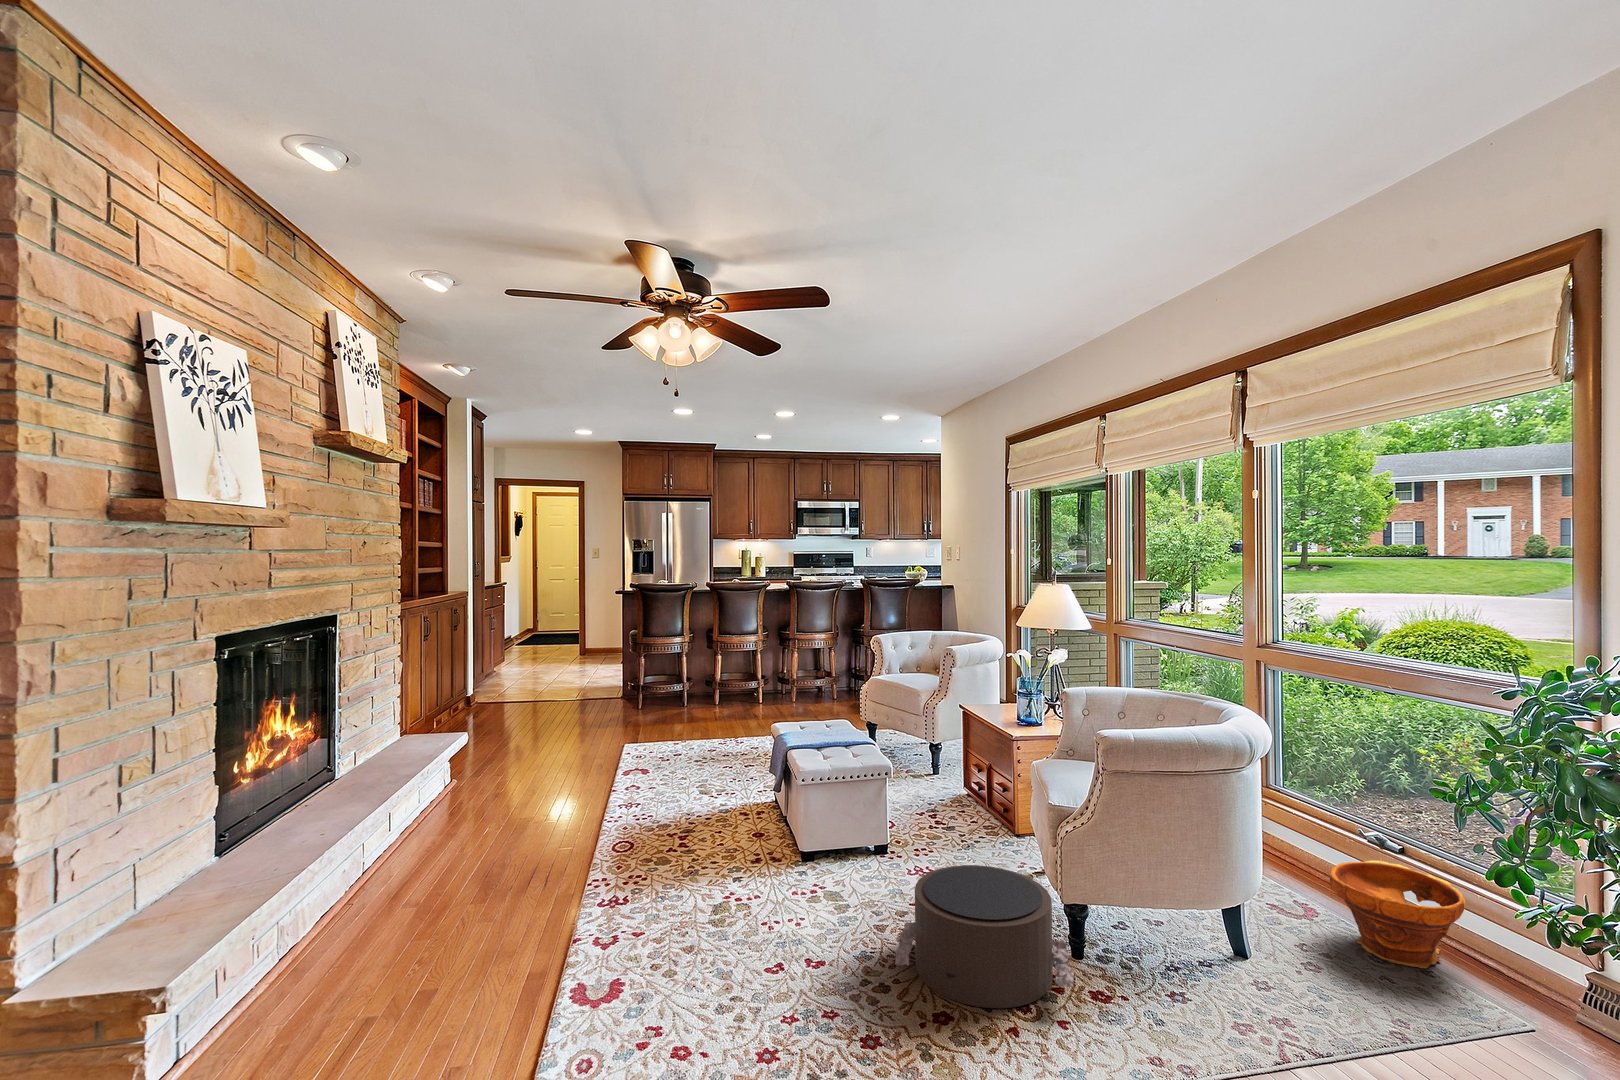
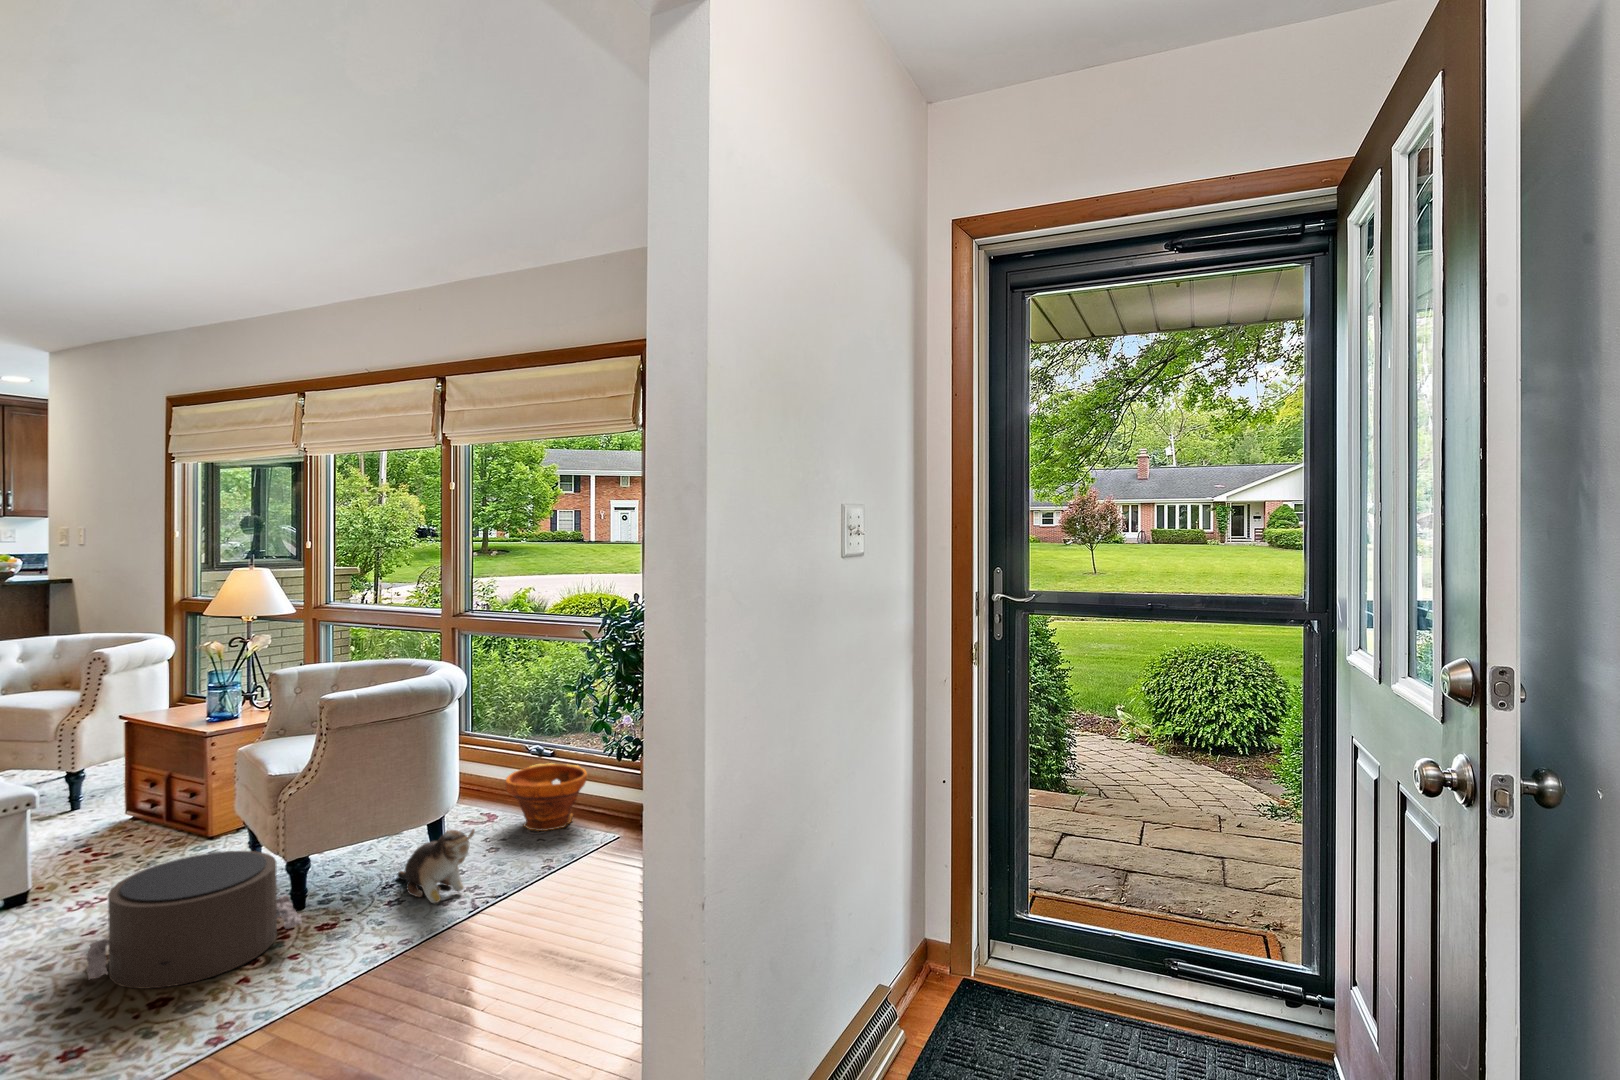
plush toy: none [1185,934,1282,1022] -> present [397,829,475,903]

